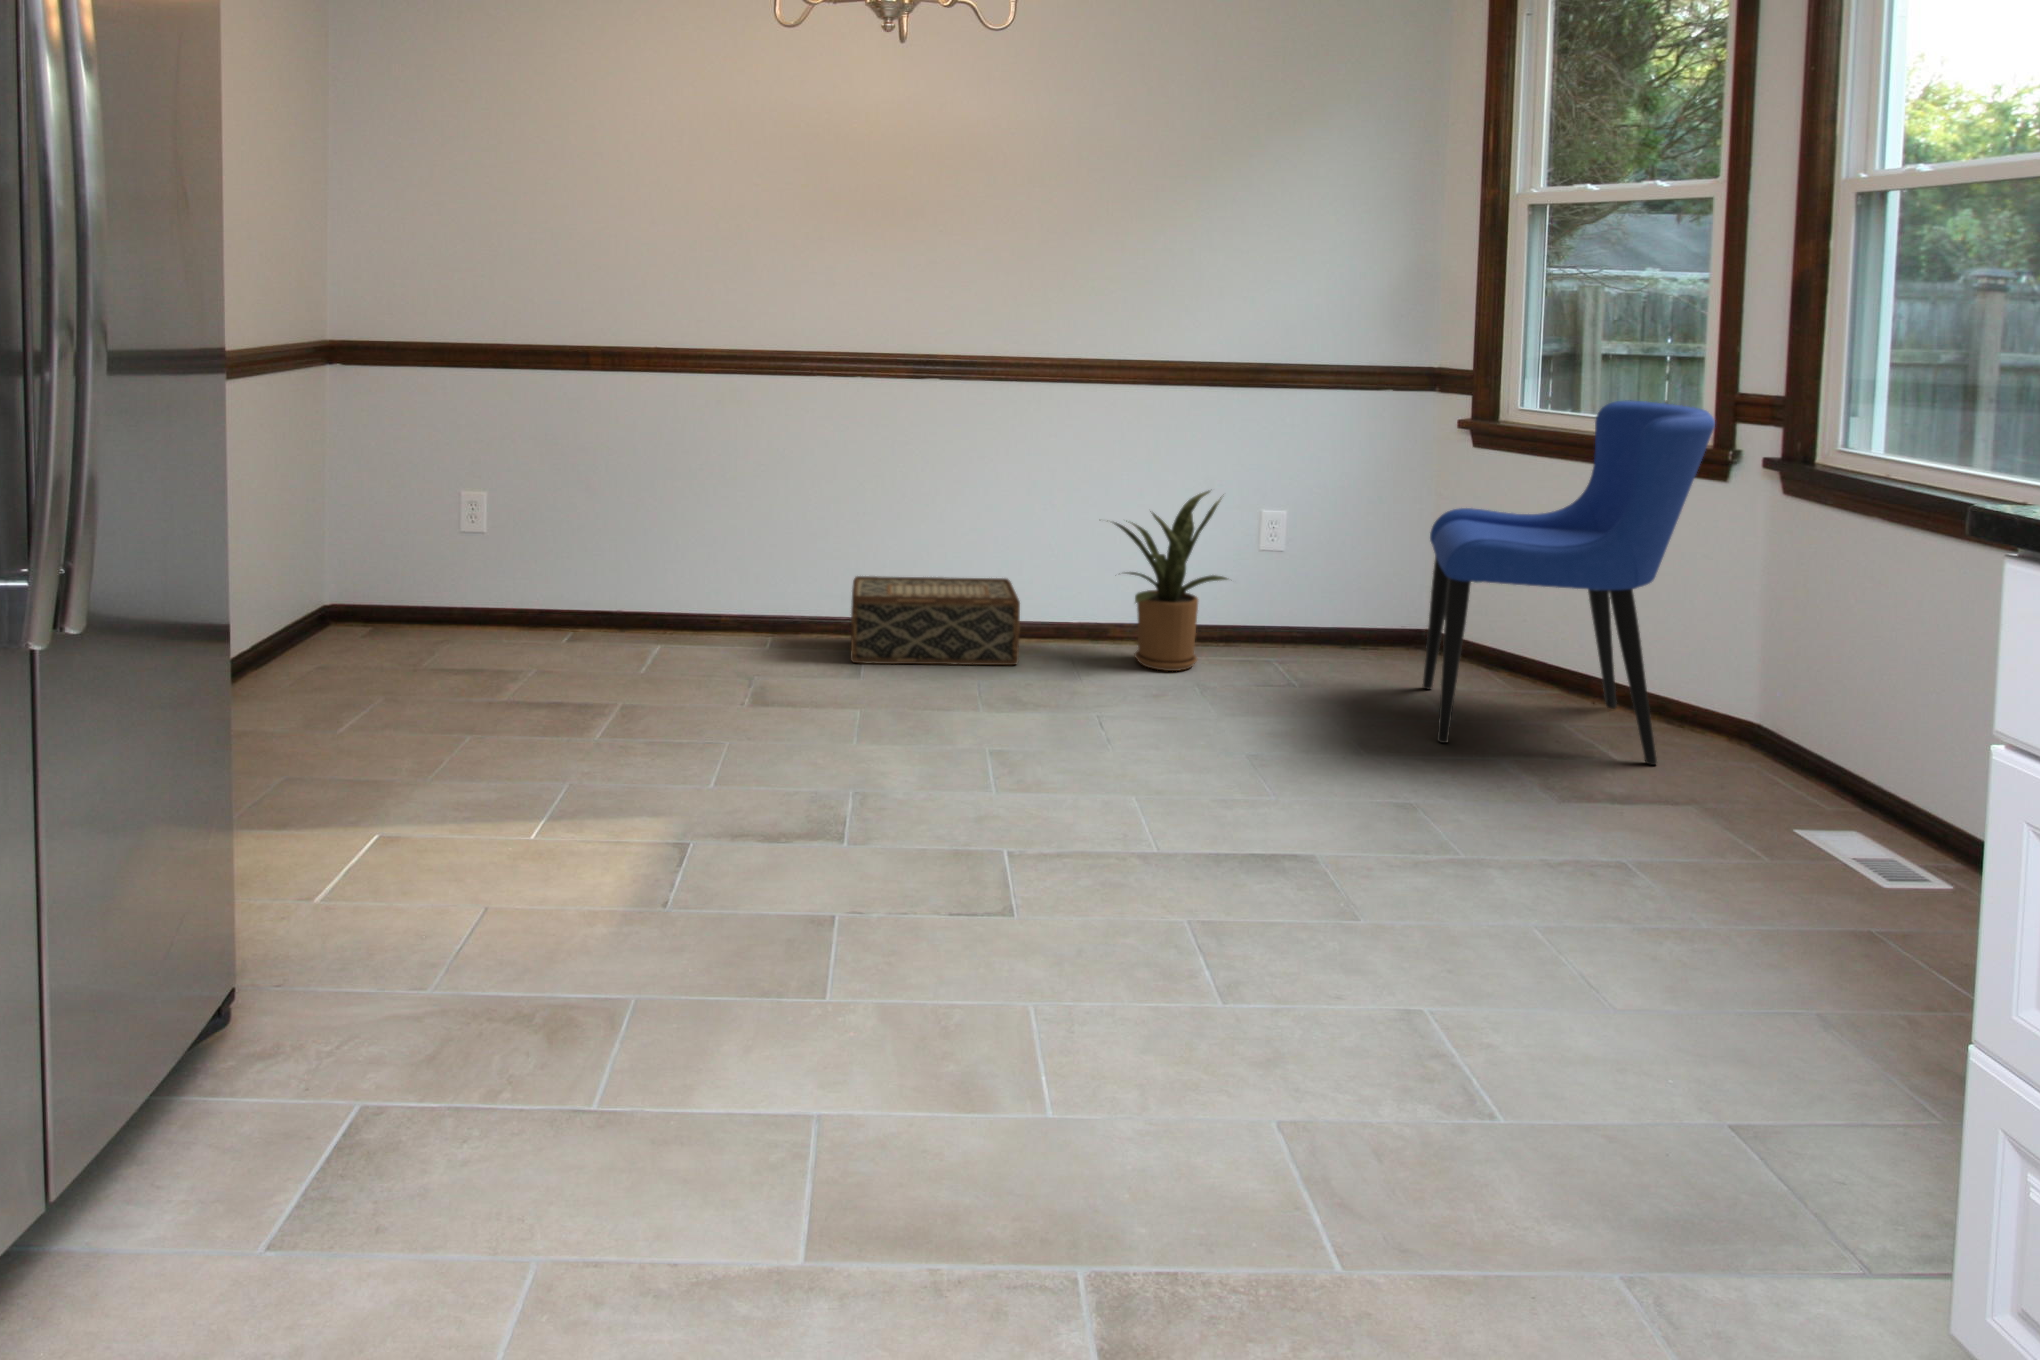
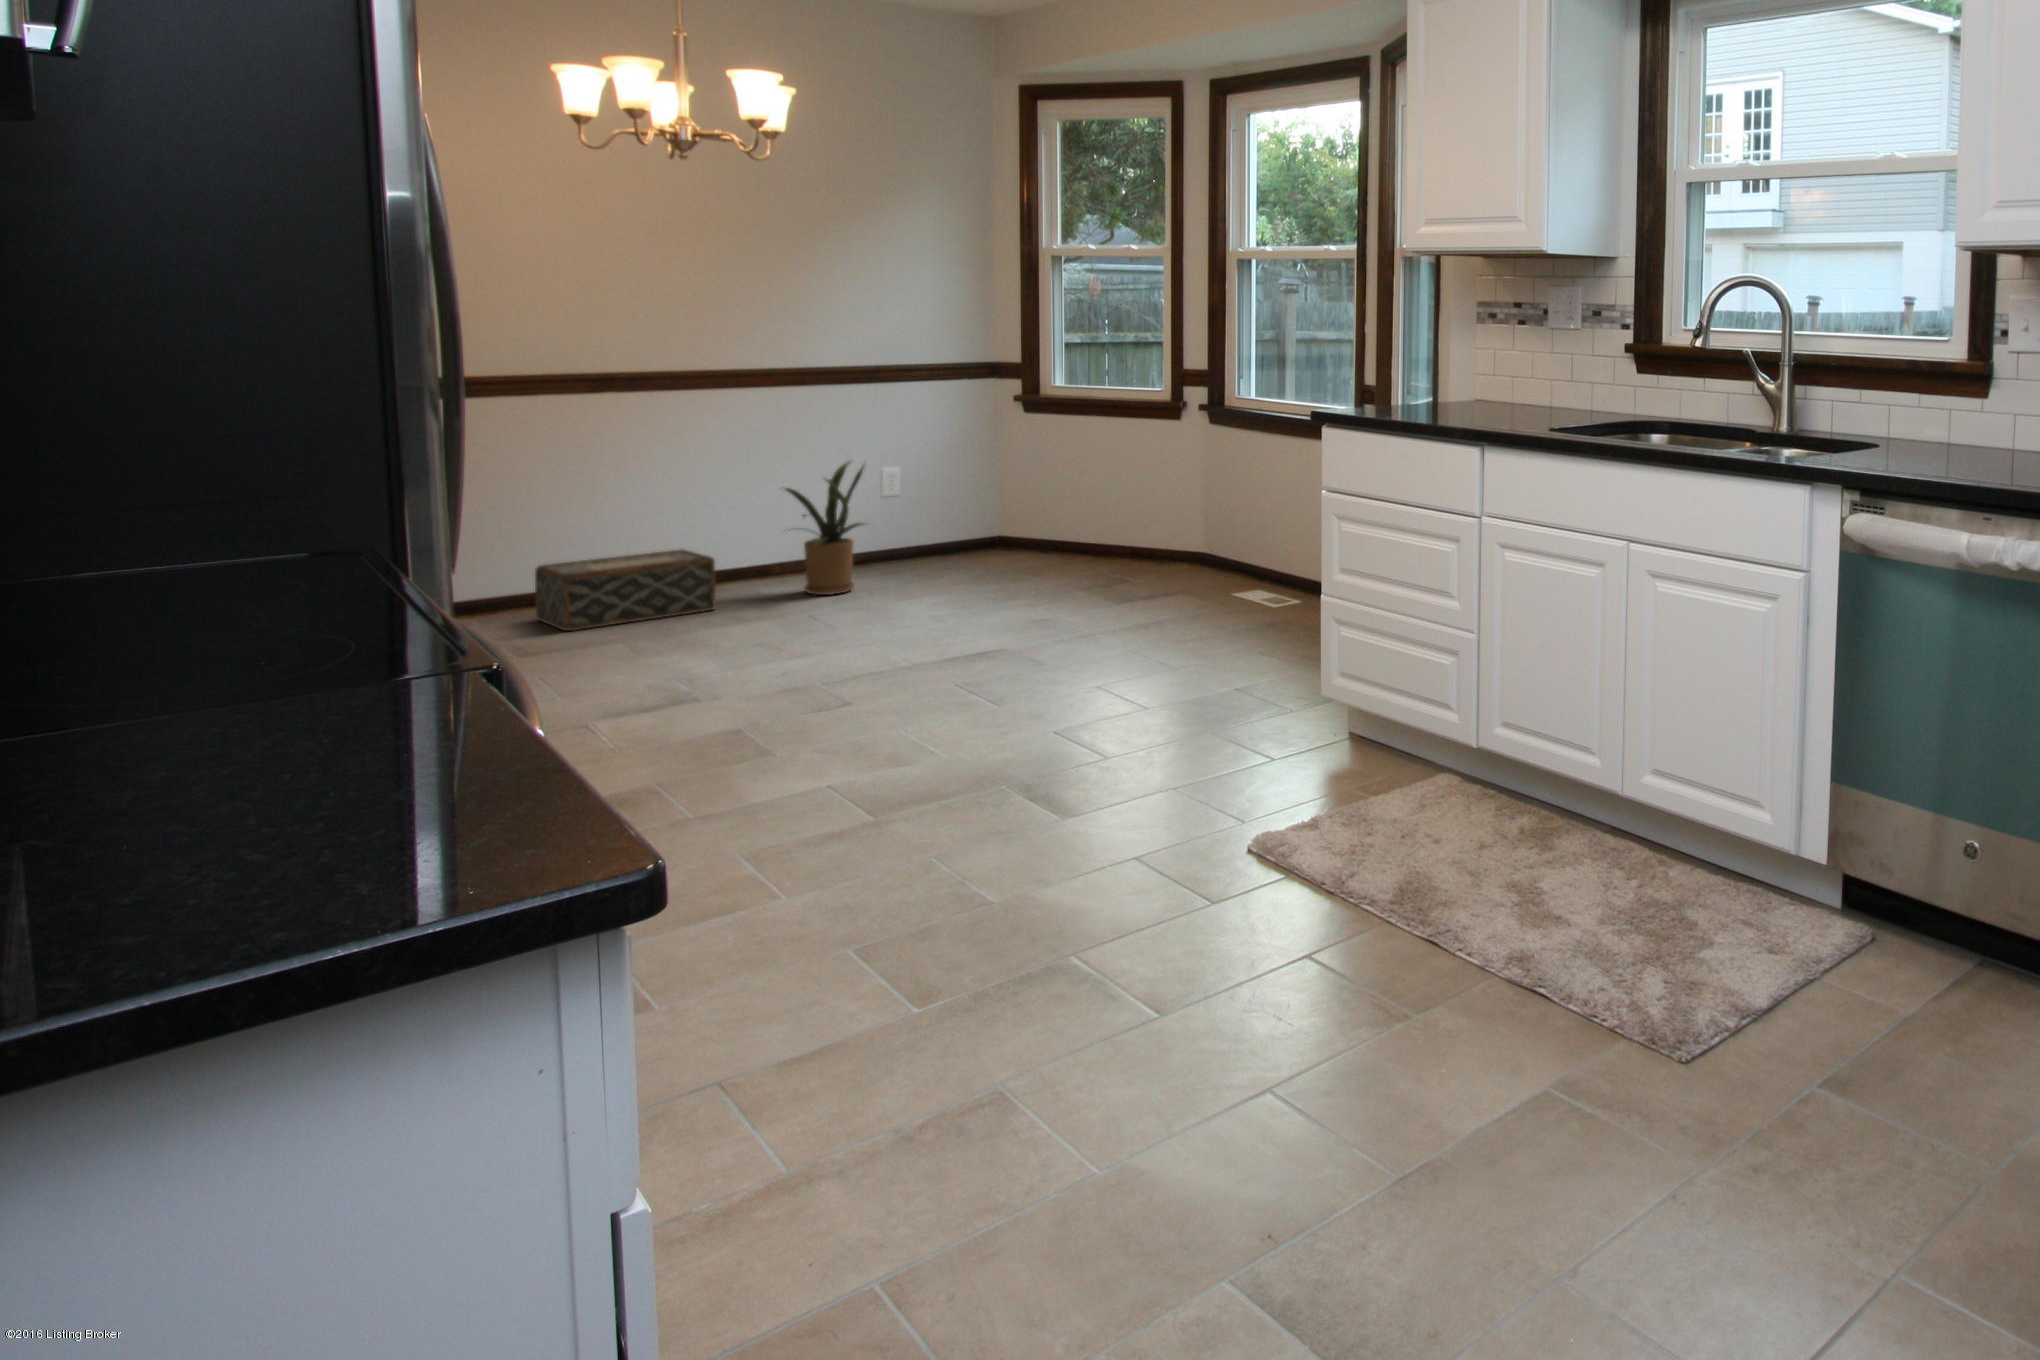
dining chair: present [1423,401,1715,765] -> none [1013,378,1177,594]

